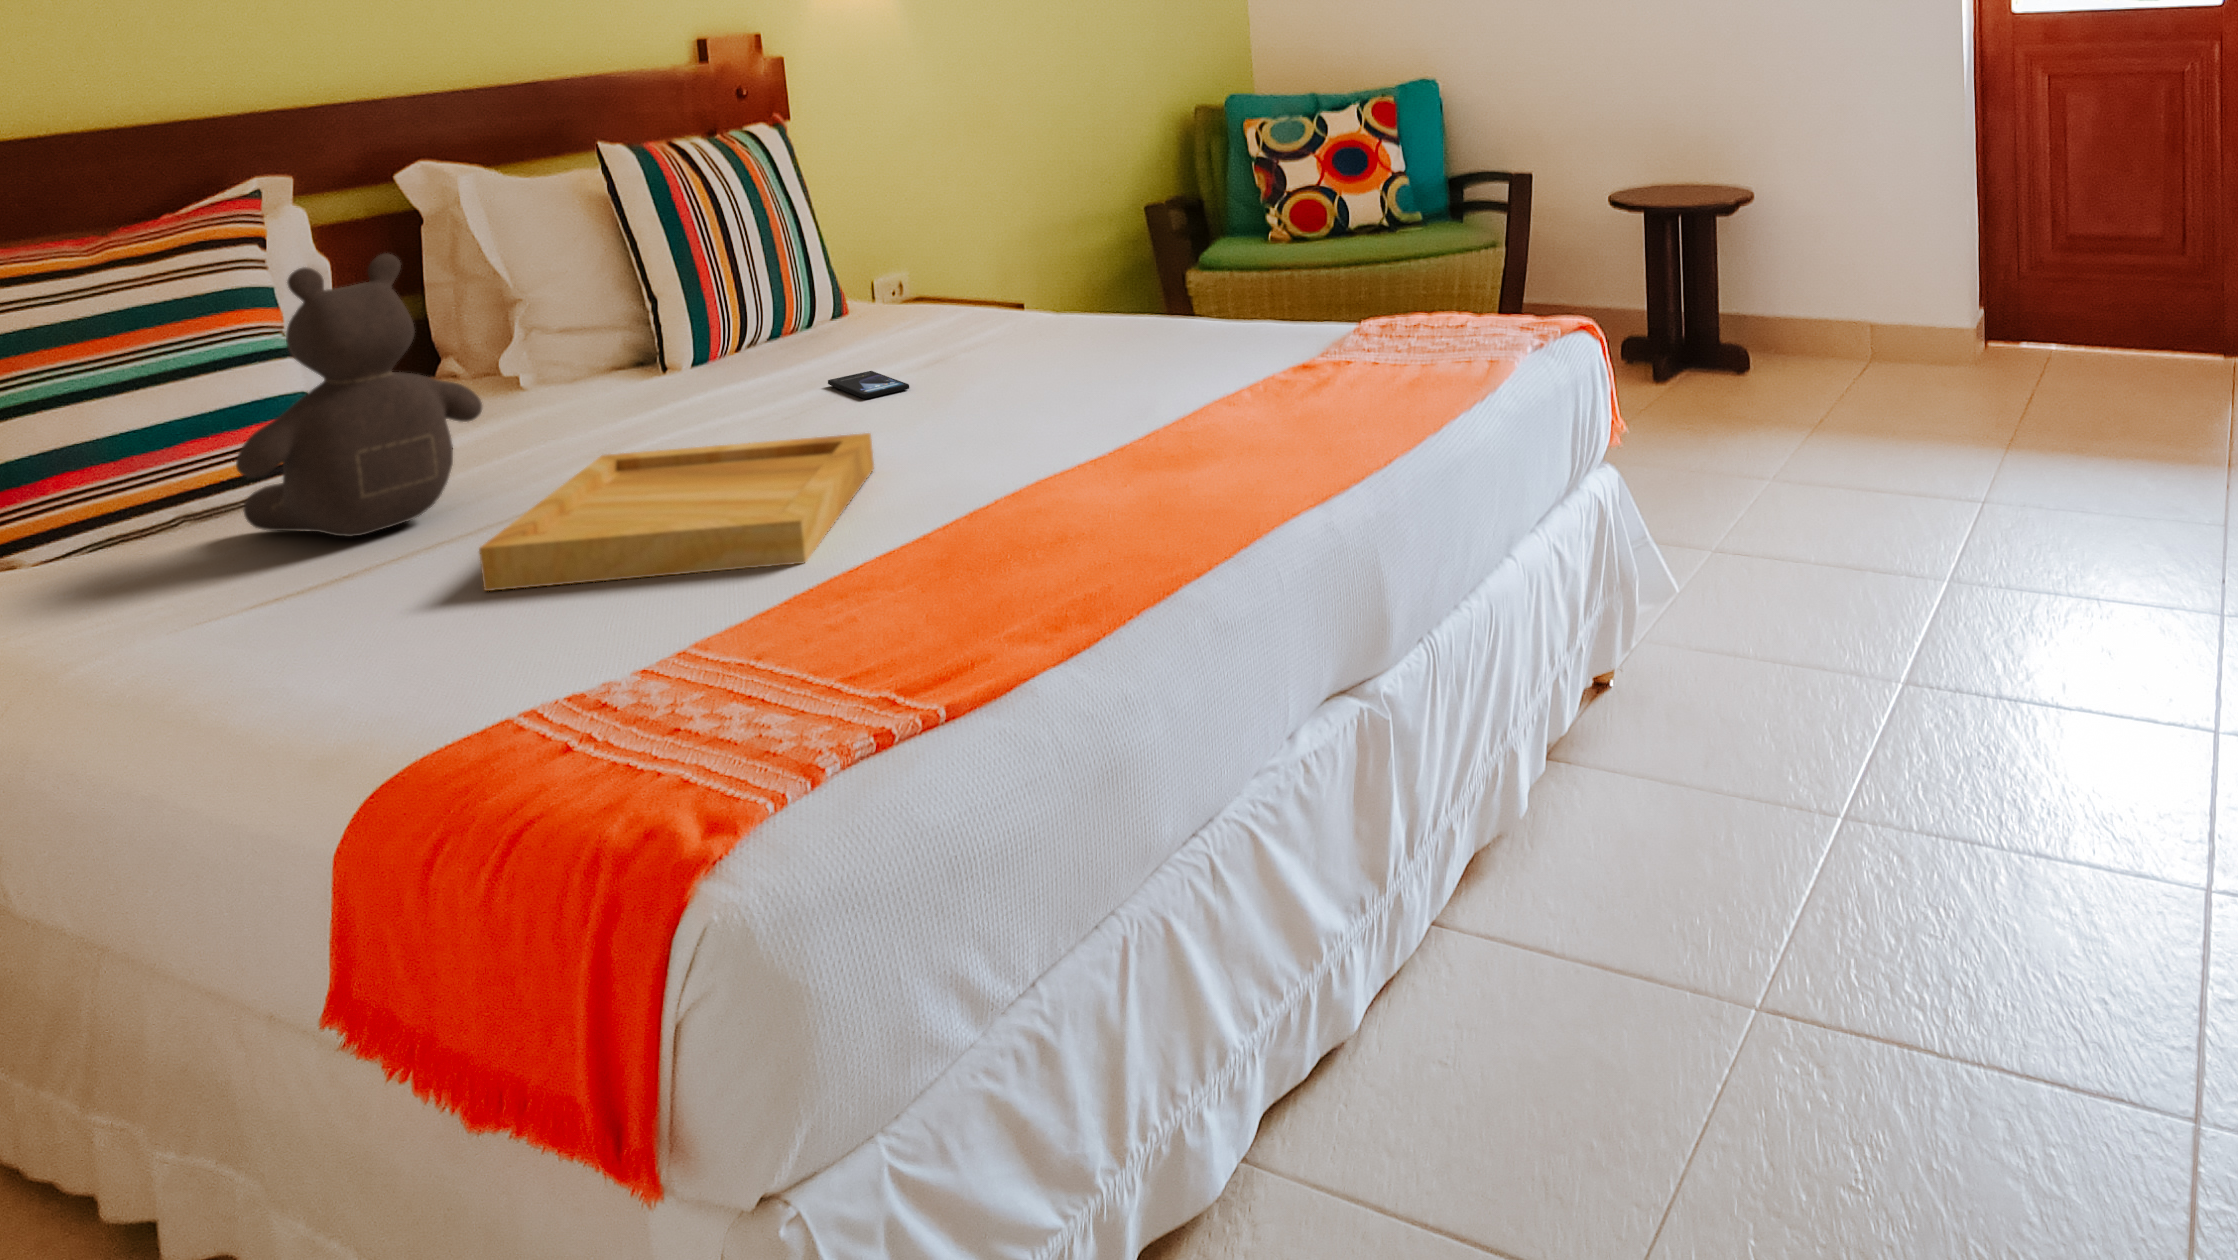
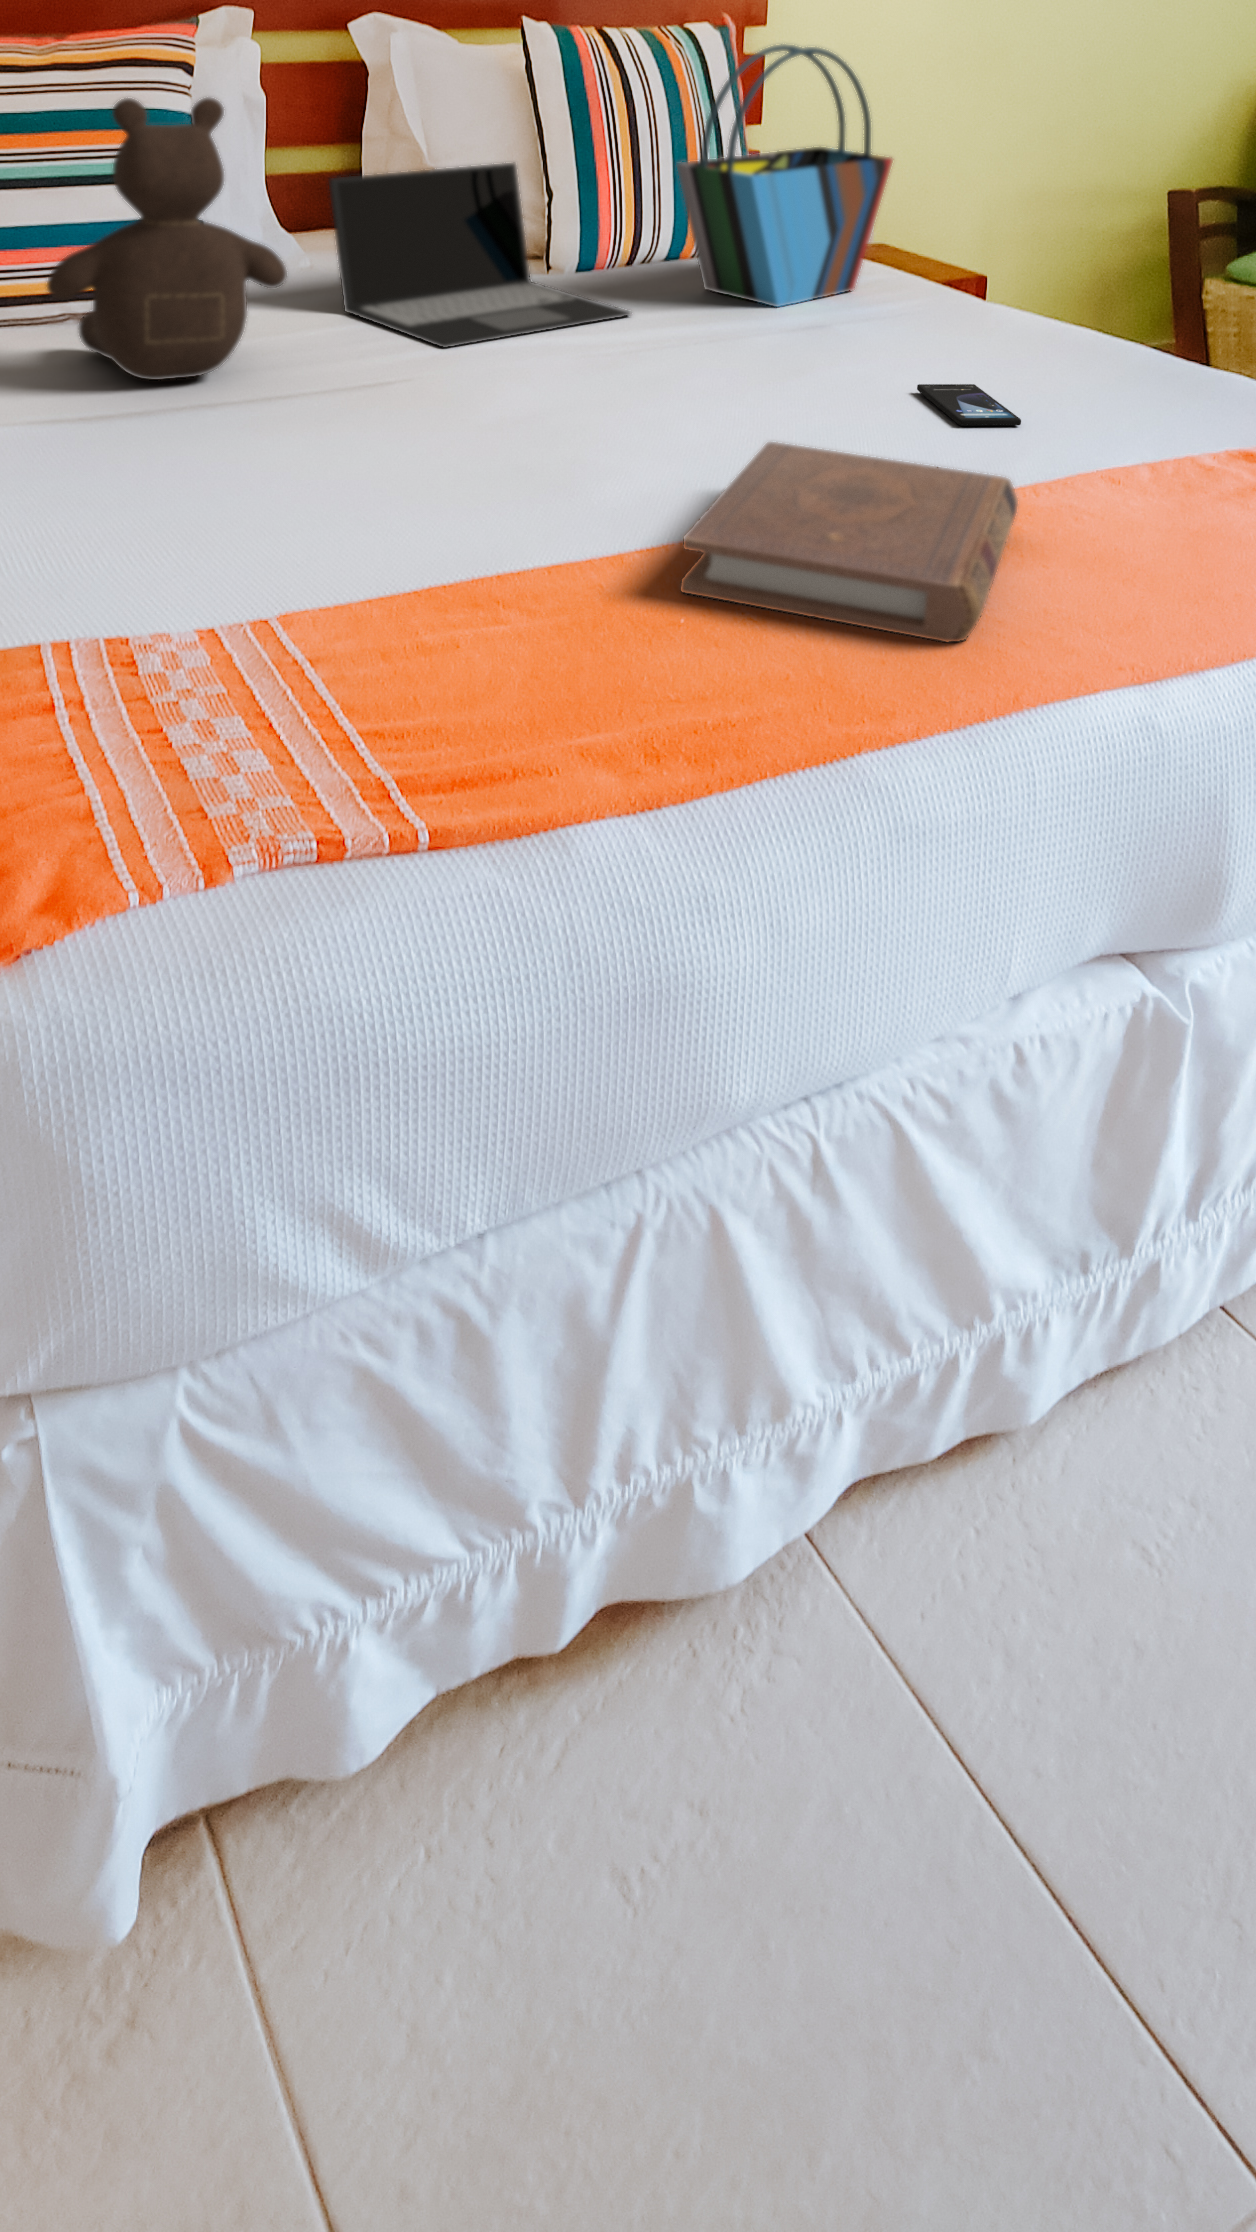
tote bag: none [785,128,960,351] -> present [677,44,893,307]
laptop: none [458,272,778,445] -> present [329,163,631,348]
smartphone: present [828,371,909,399] -> present [917,384,1021,426]
book: none [987,410,1209,541] -> present [681,442,1018,642]
tray: present [479,433,874,591] -> none [177,355,639,549]

